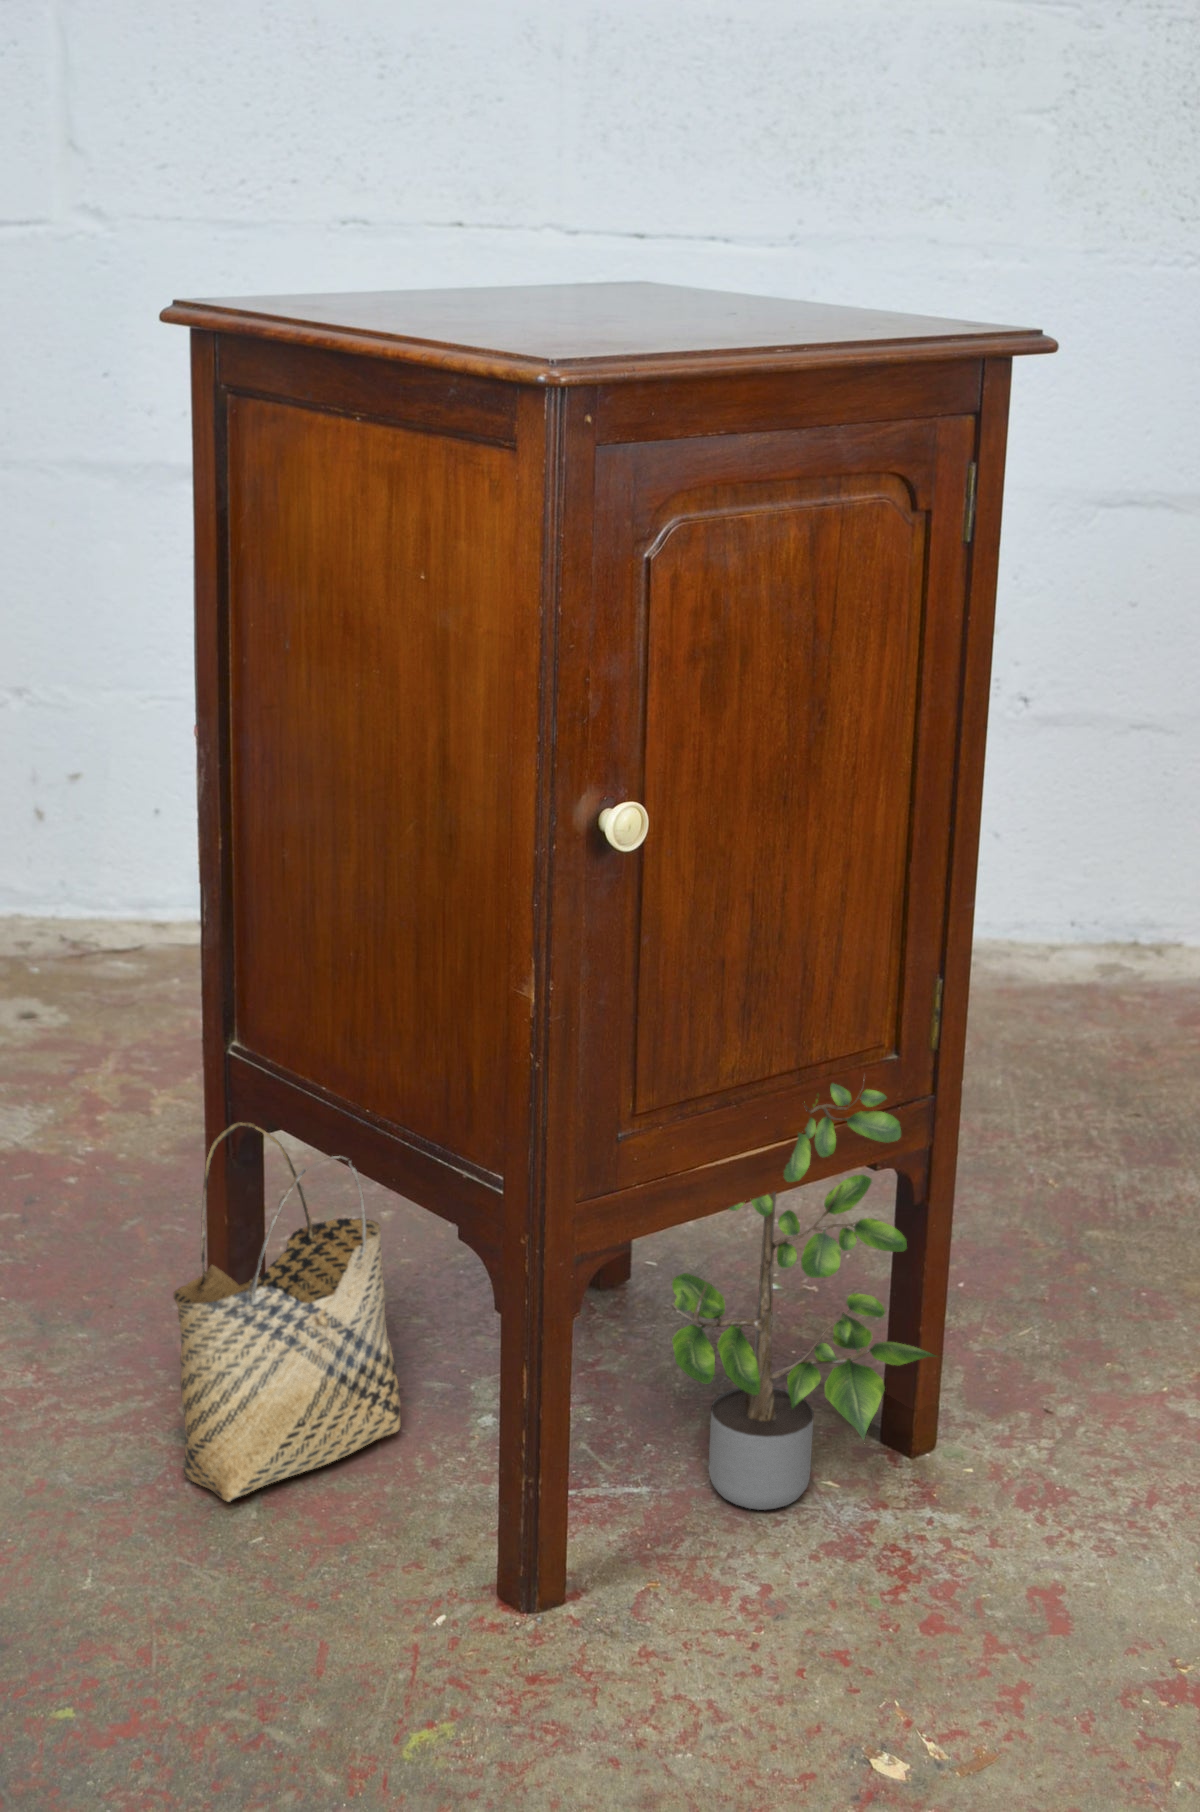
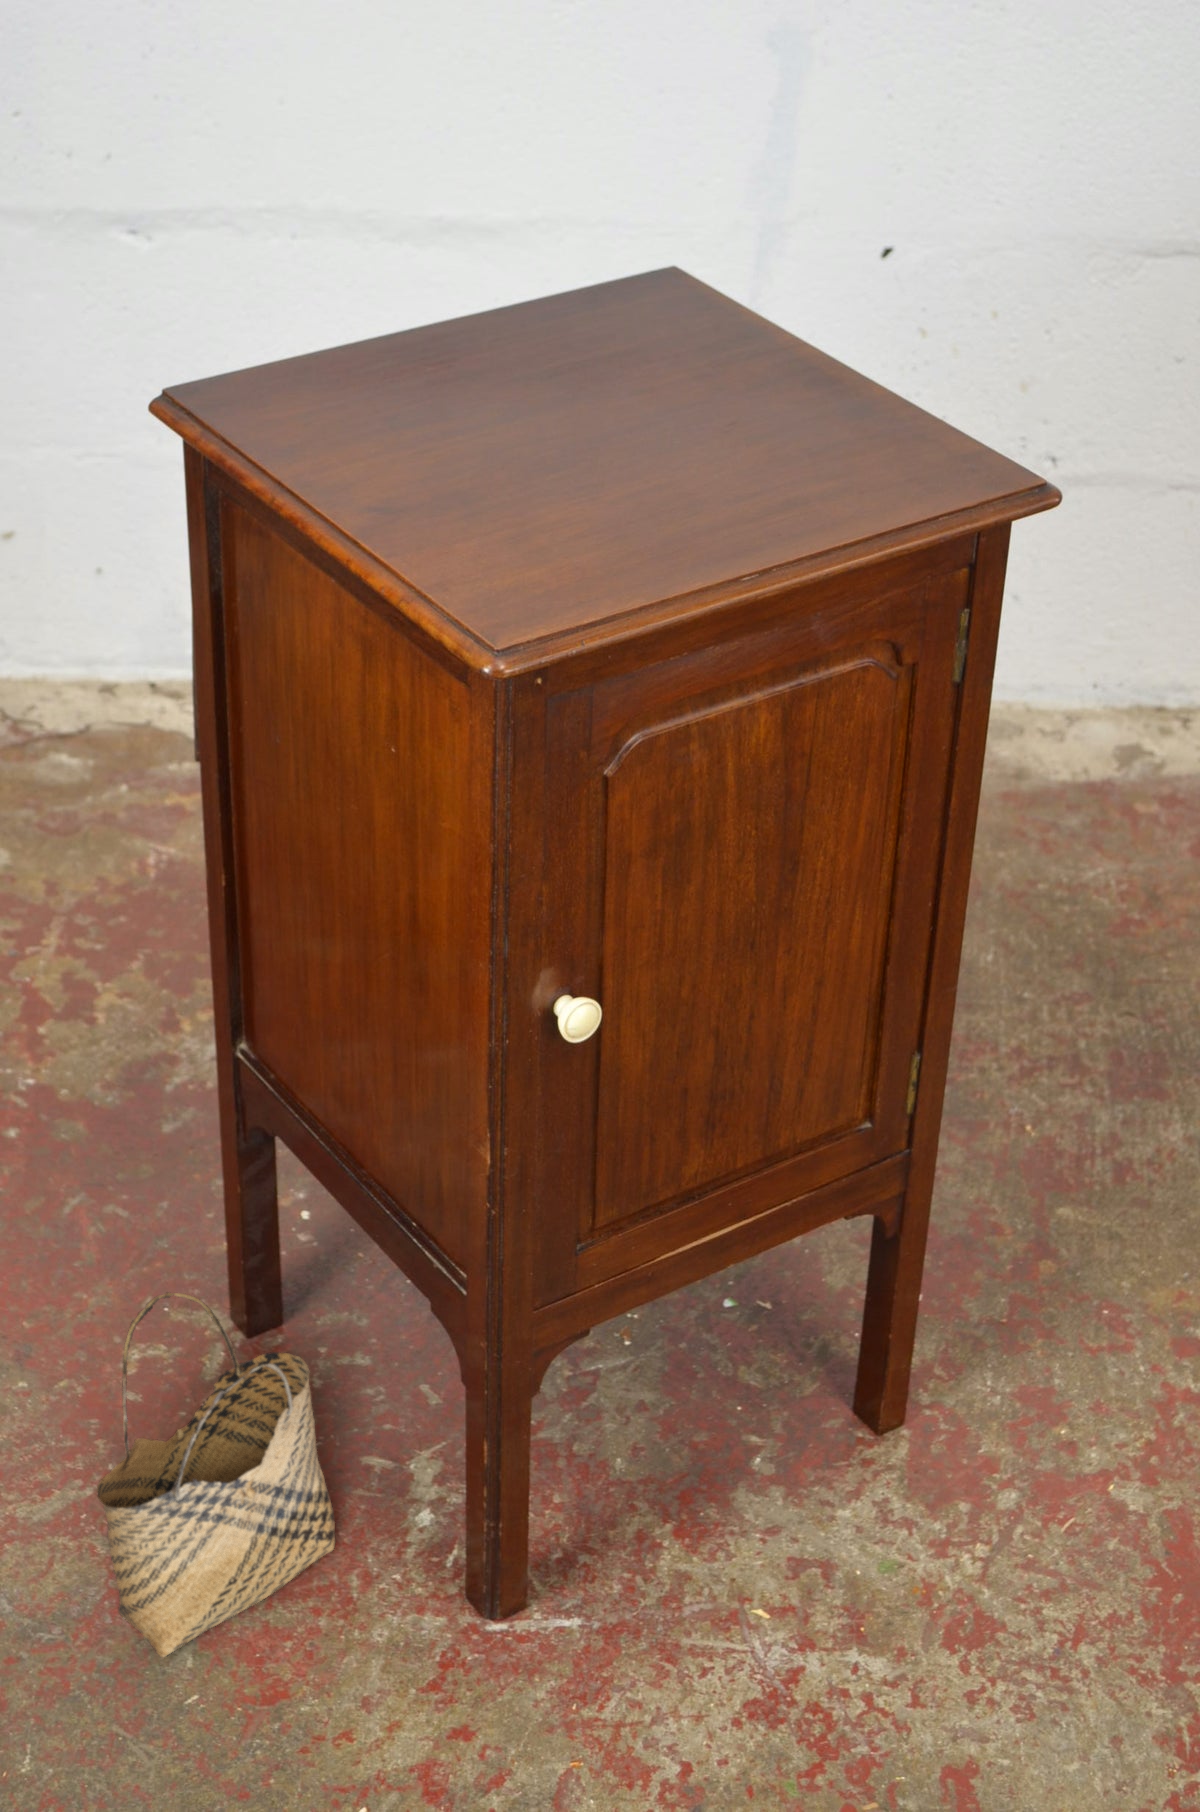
potted plant: present [672,1080,936,1510] -> none [600,1306,873,1659]

